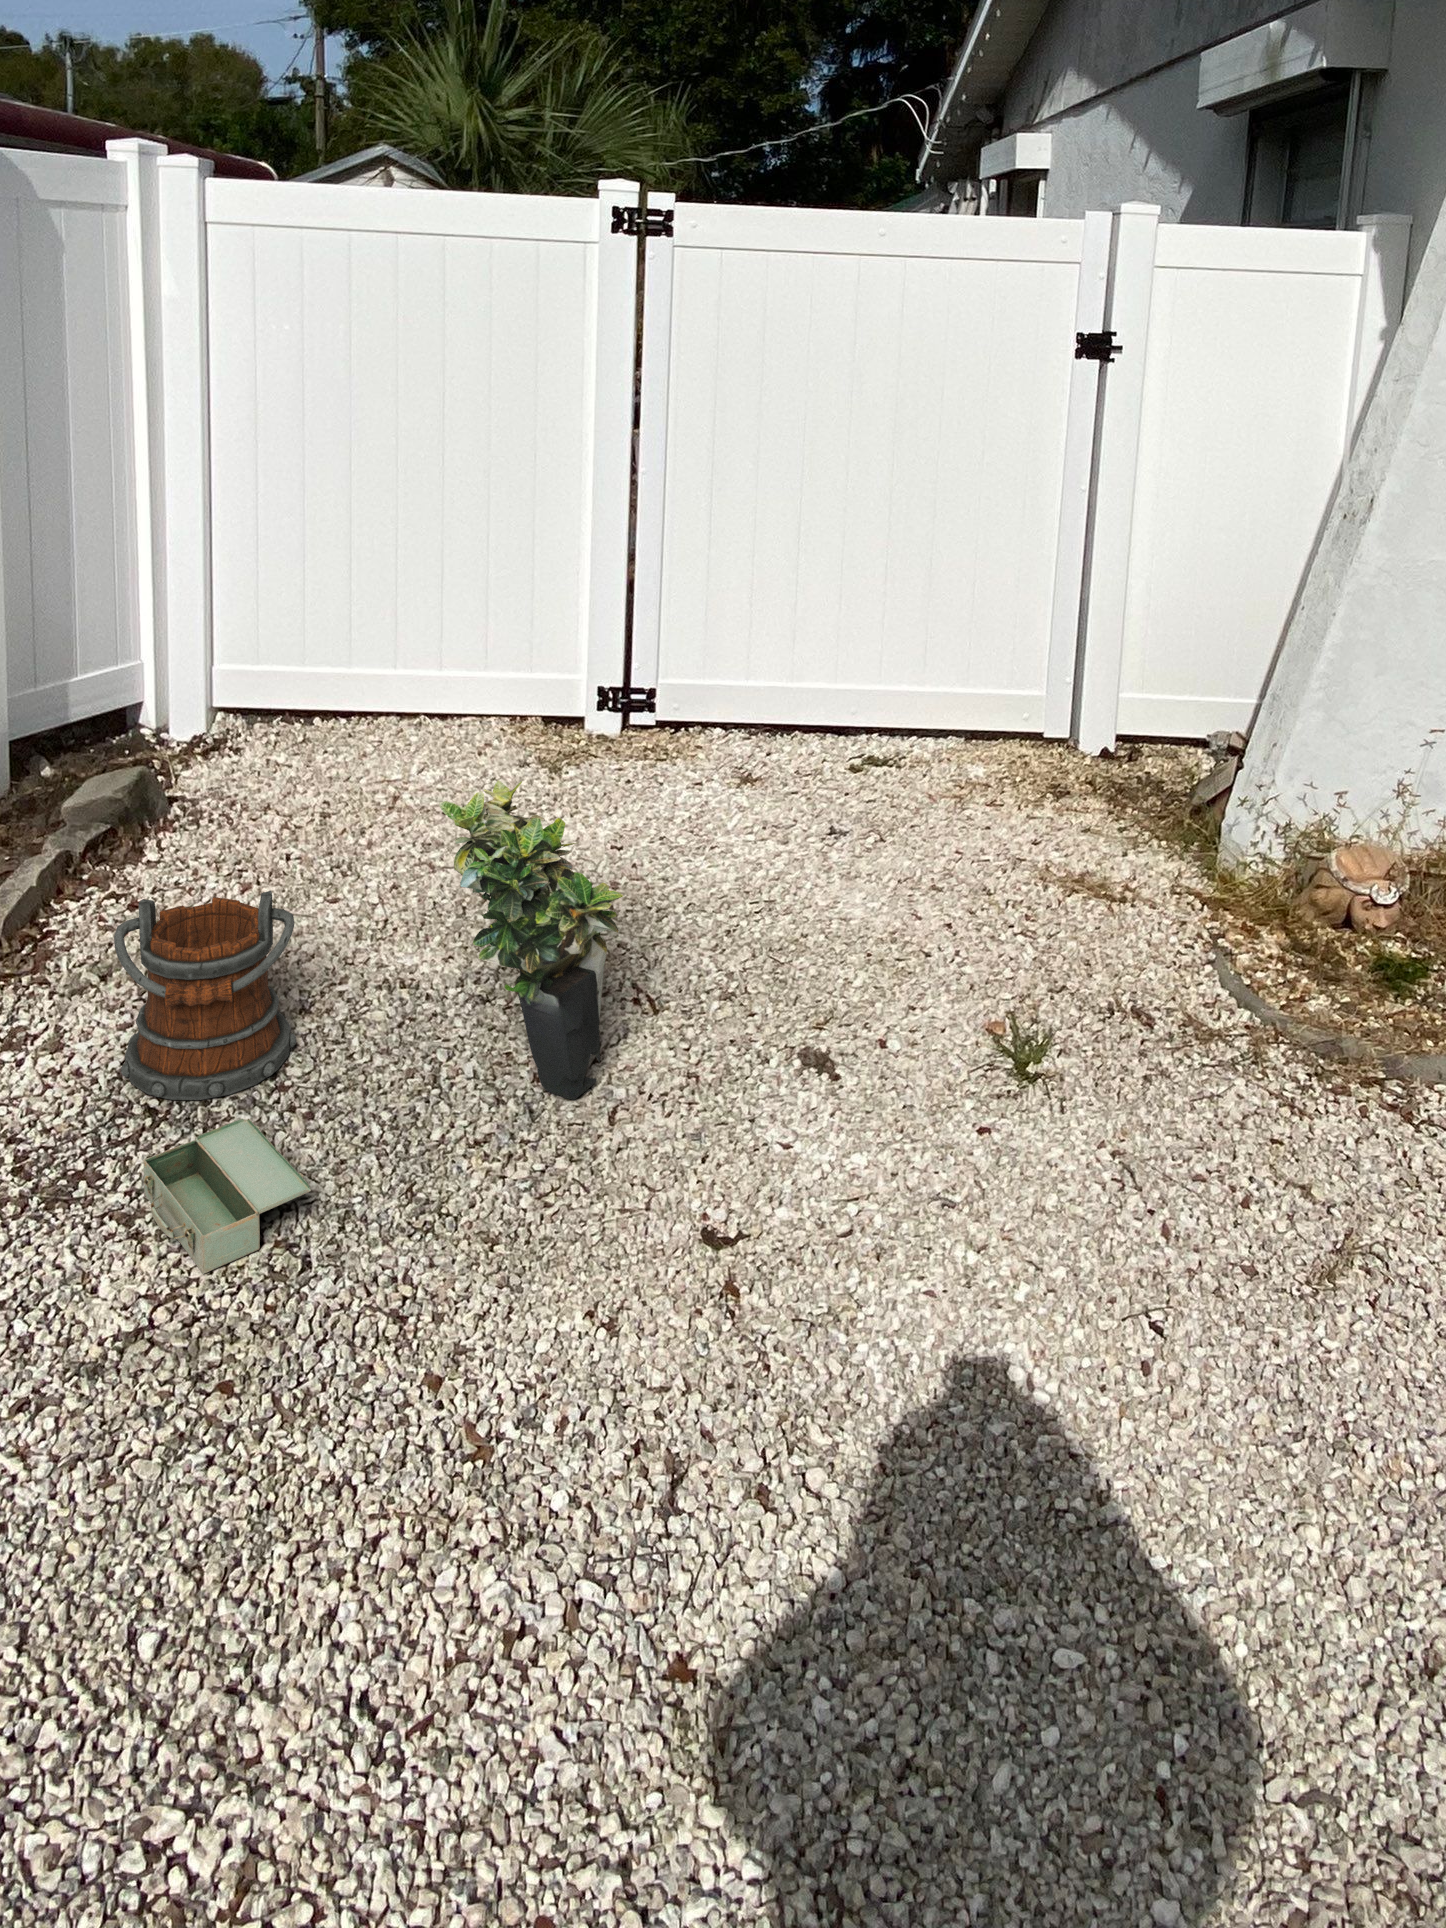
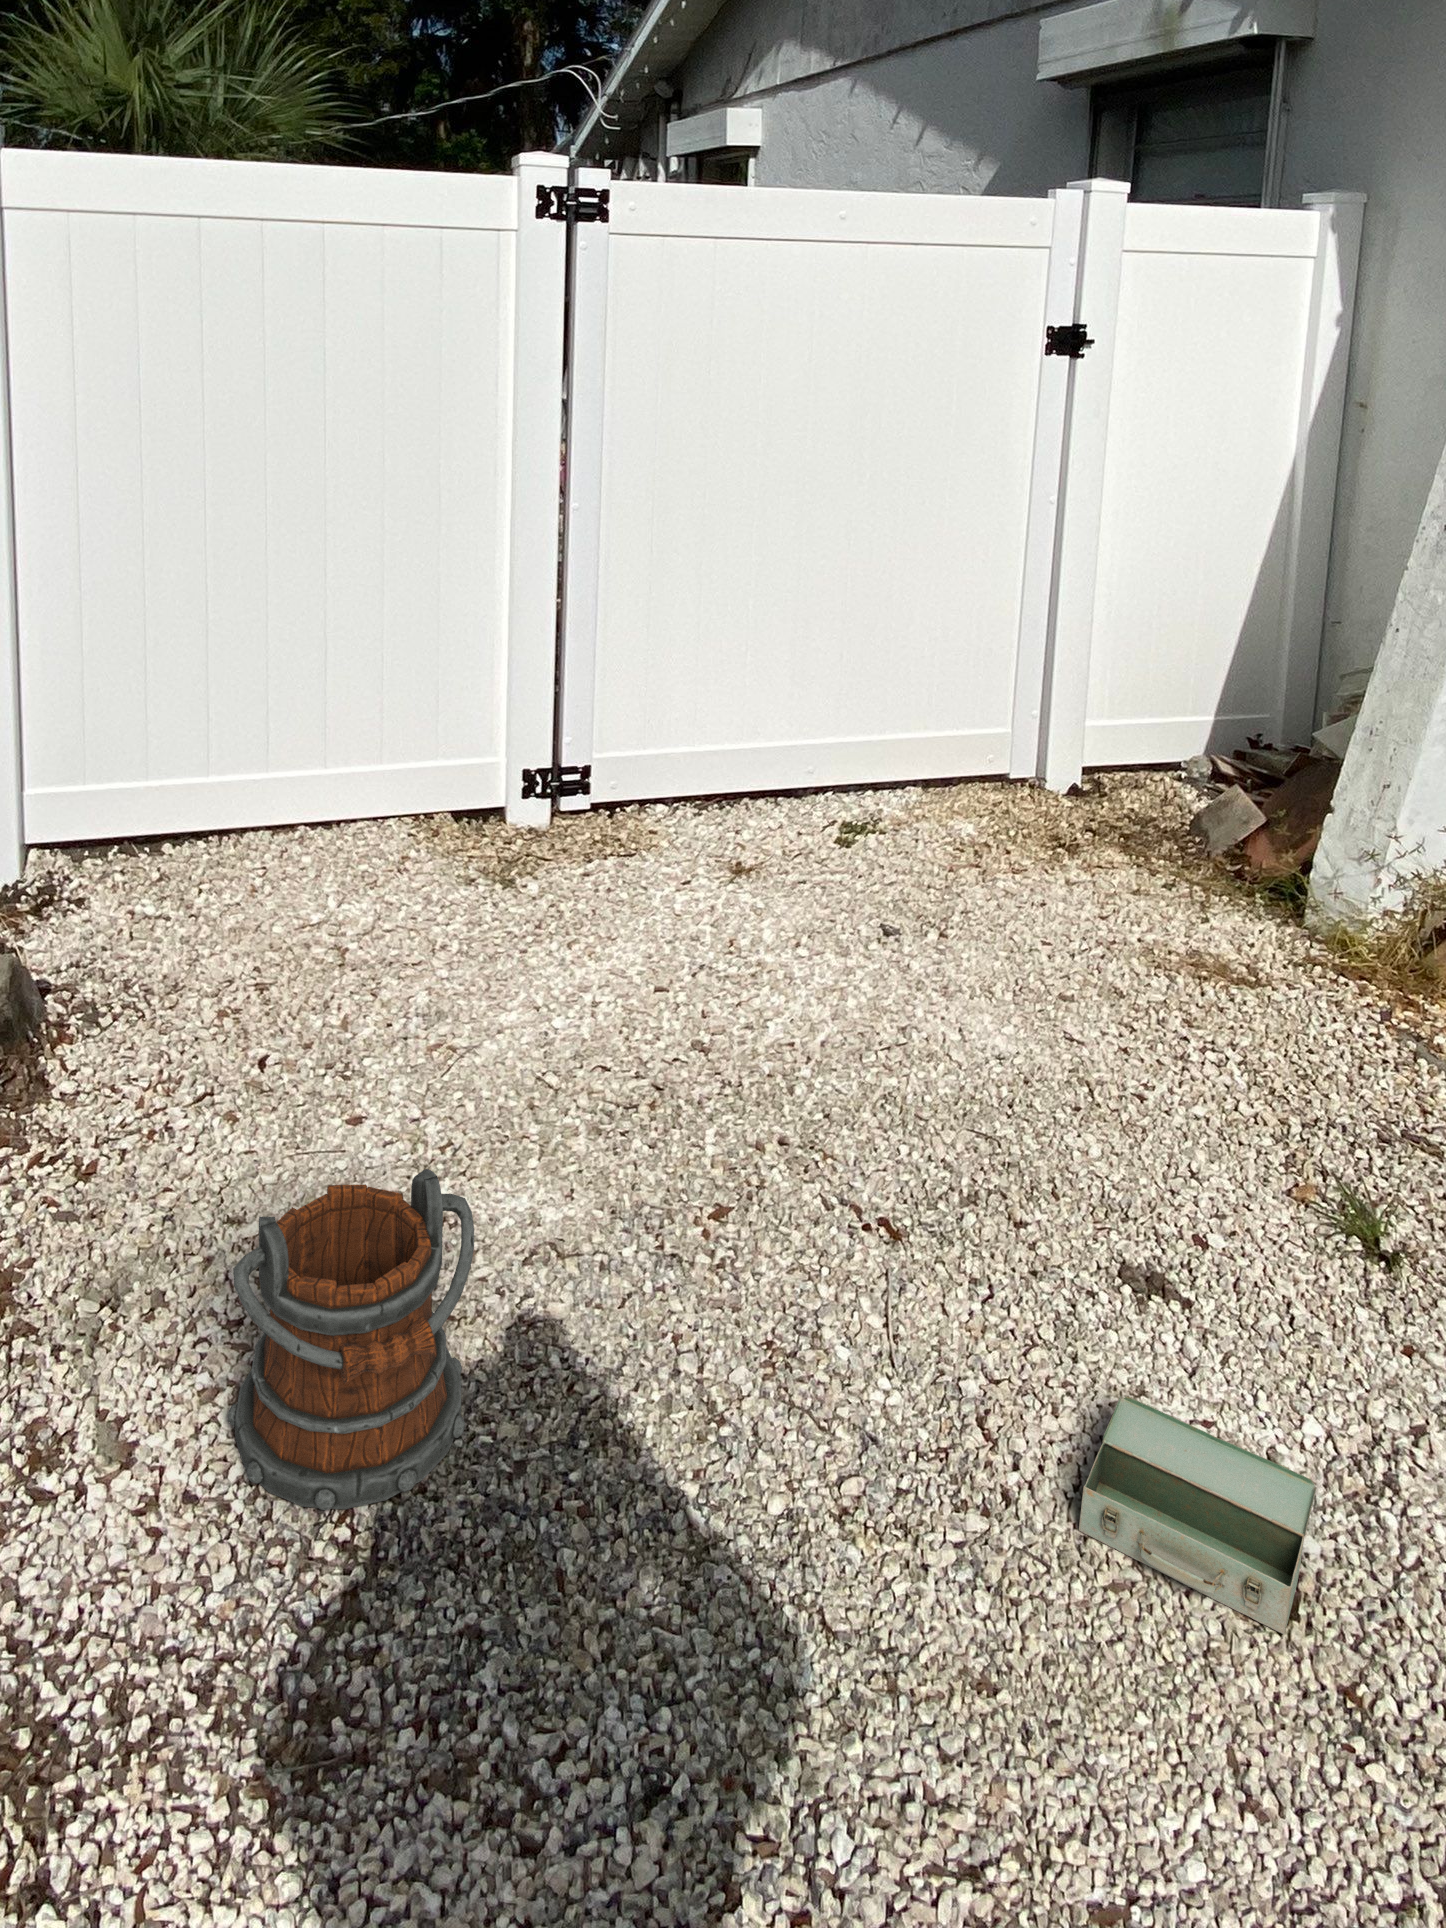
potted plant: present [439,780,623,1100] -> none [681,970,932,1388]
toolbox: present [144,1119,311,1274] -> present [1079,1396,1317,1634]

